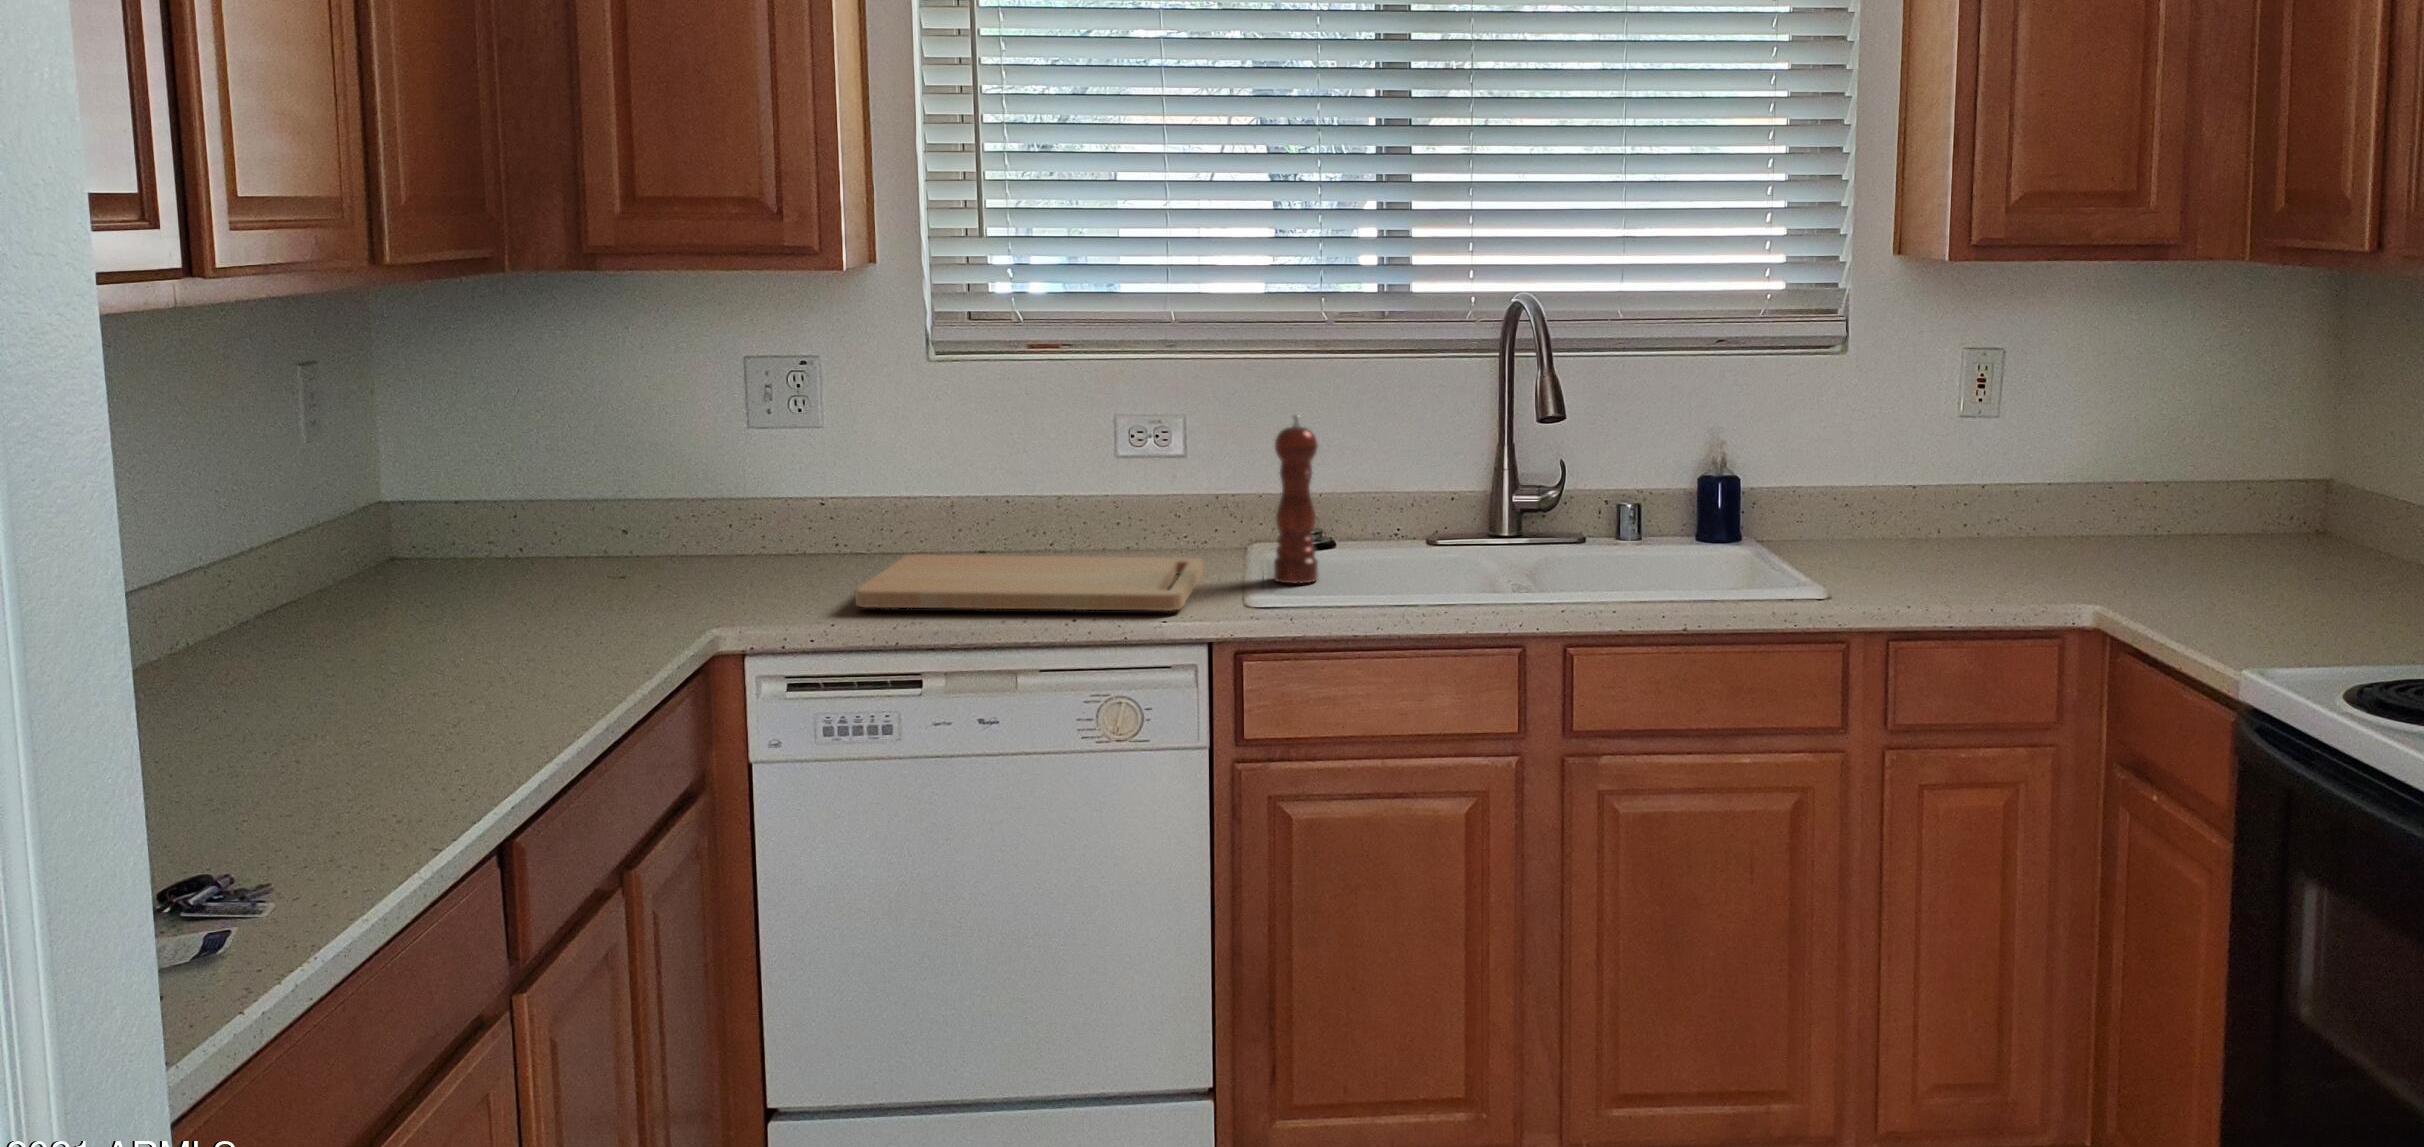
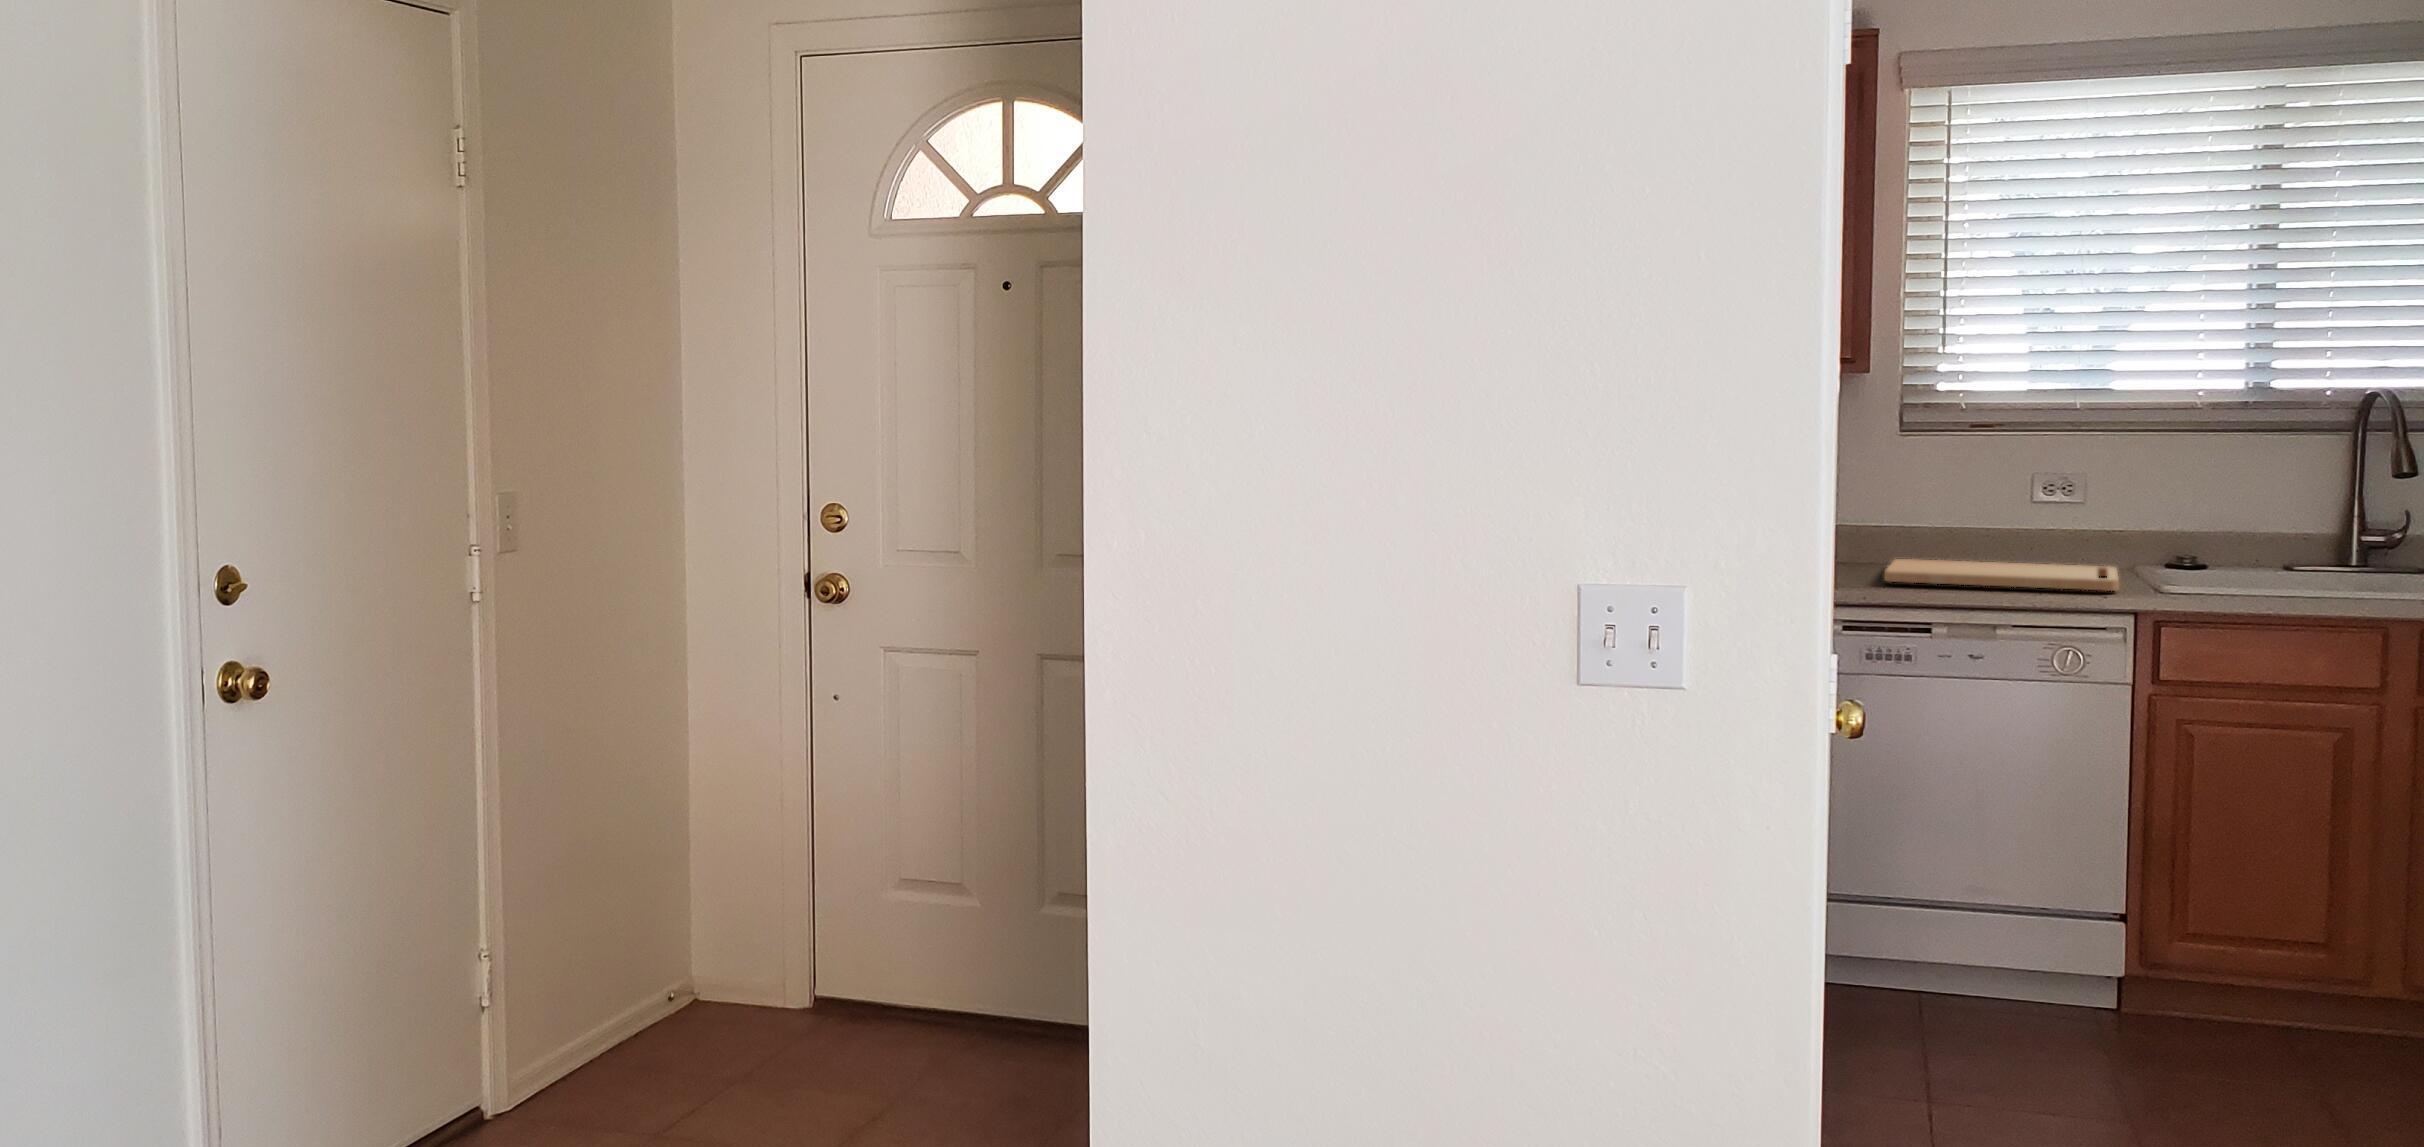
pepper mill: present [1274,415,1318,584] -> none [2176,467,2215,582]

